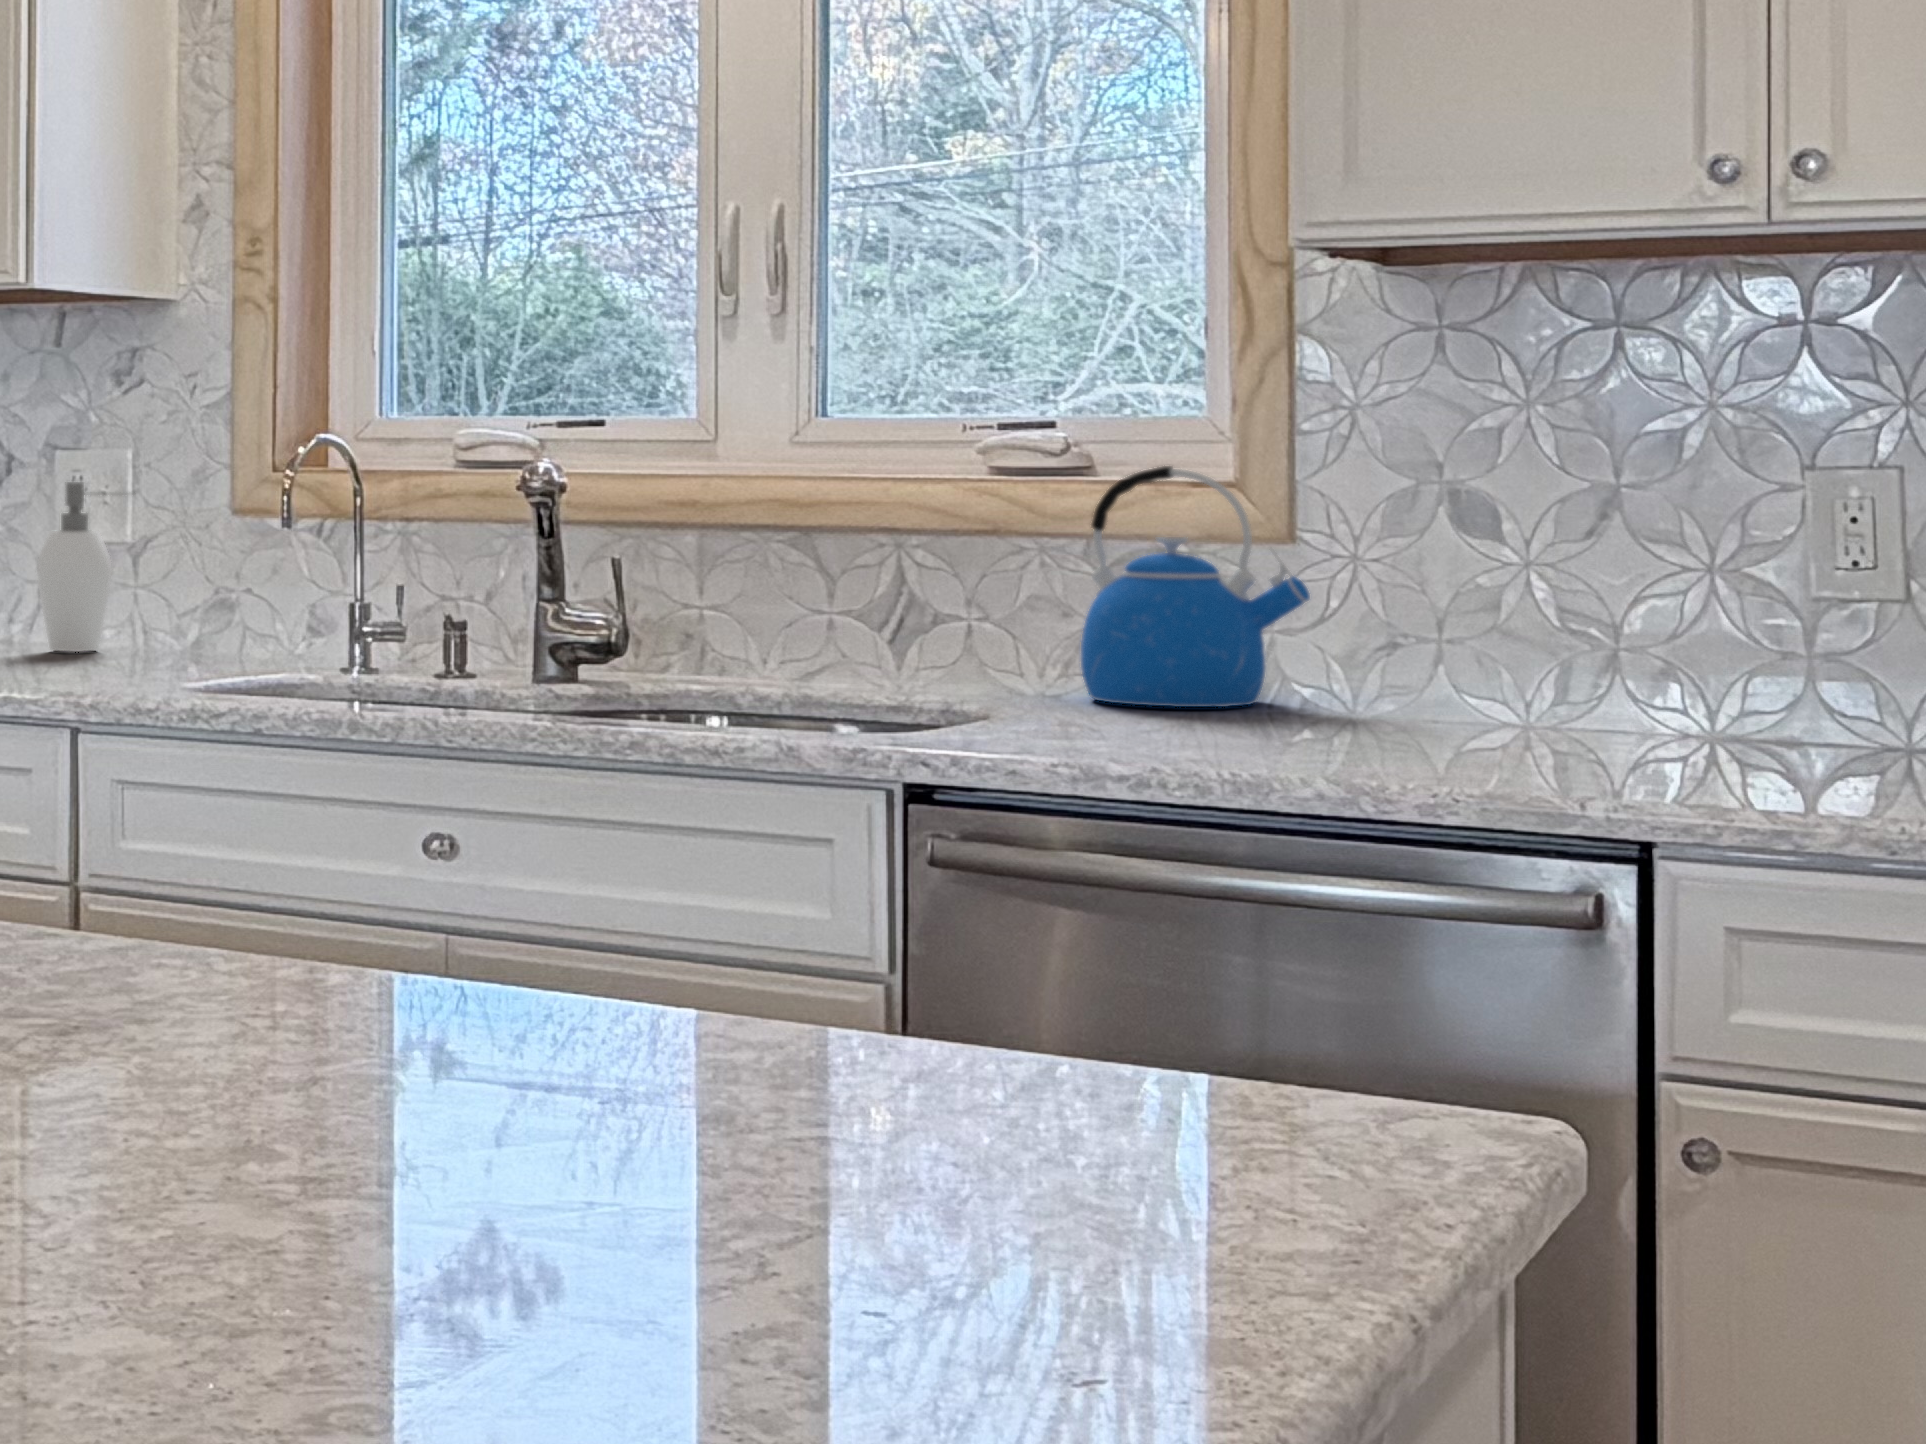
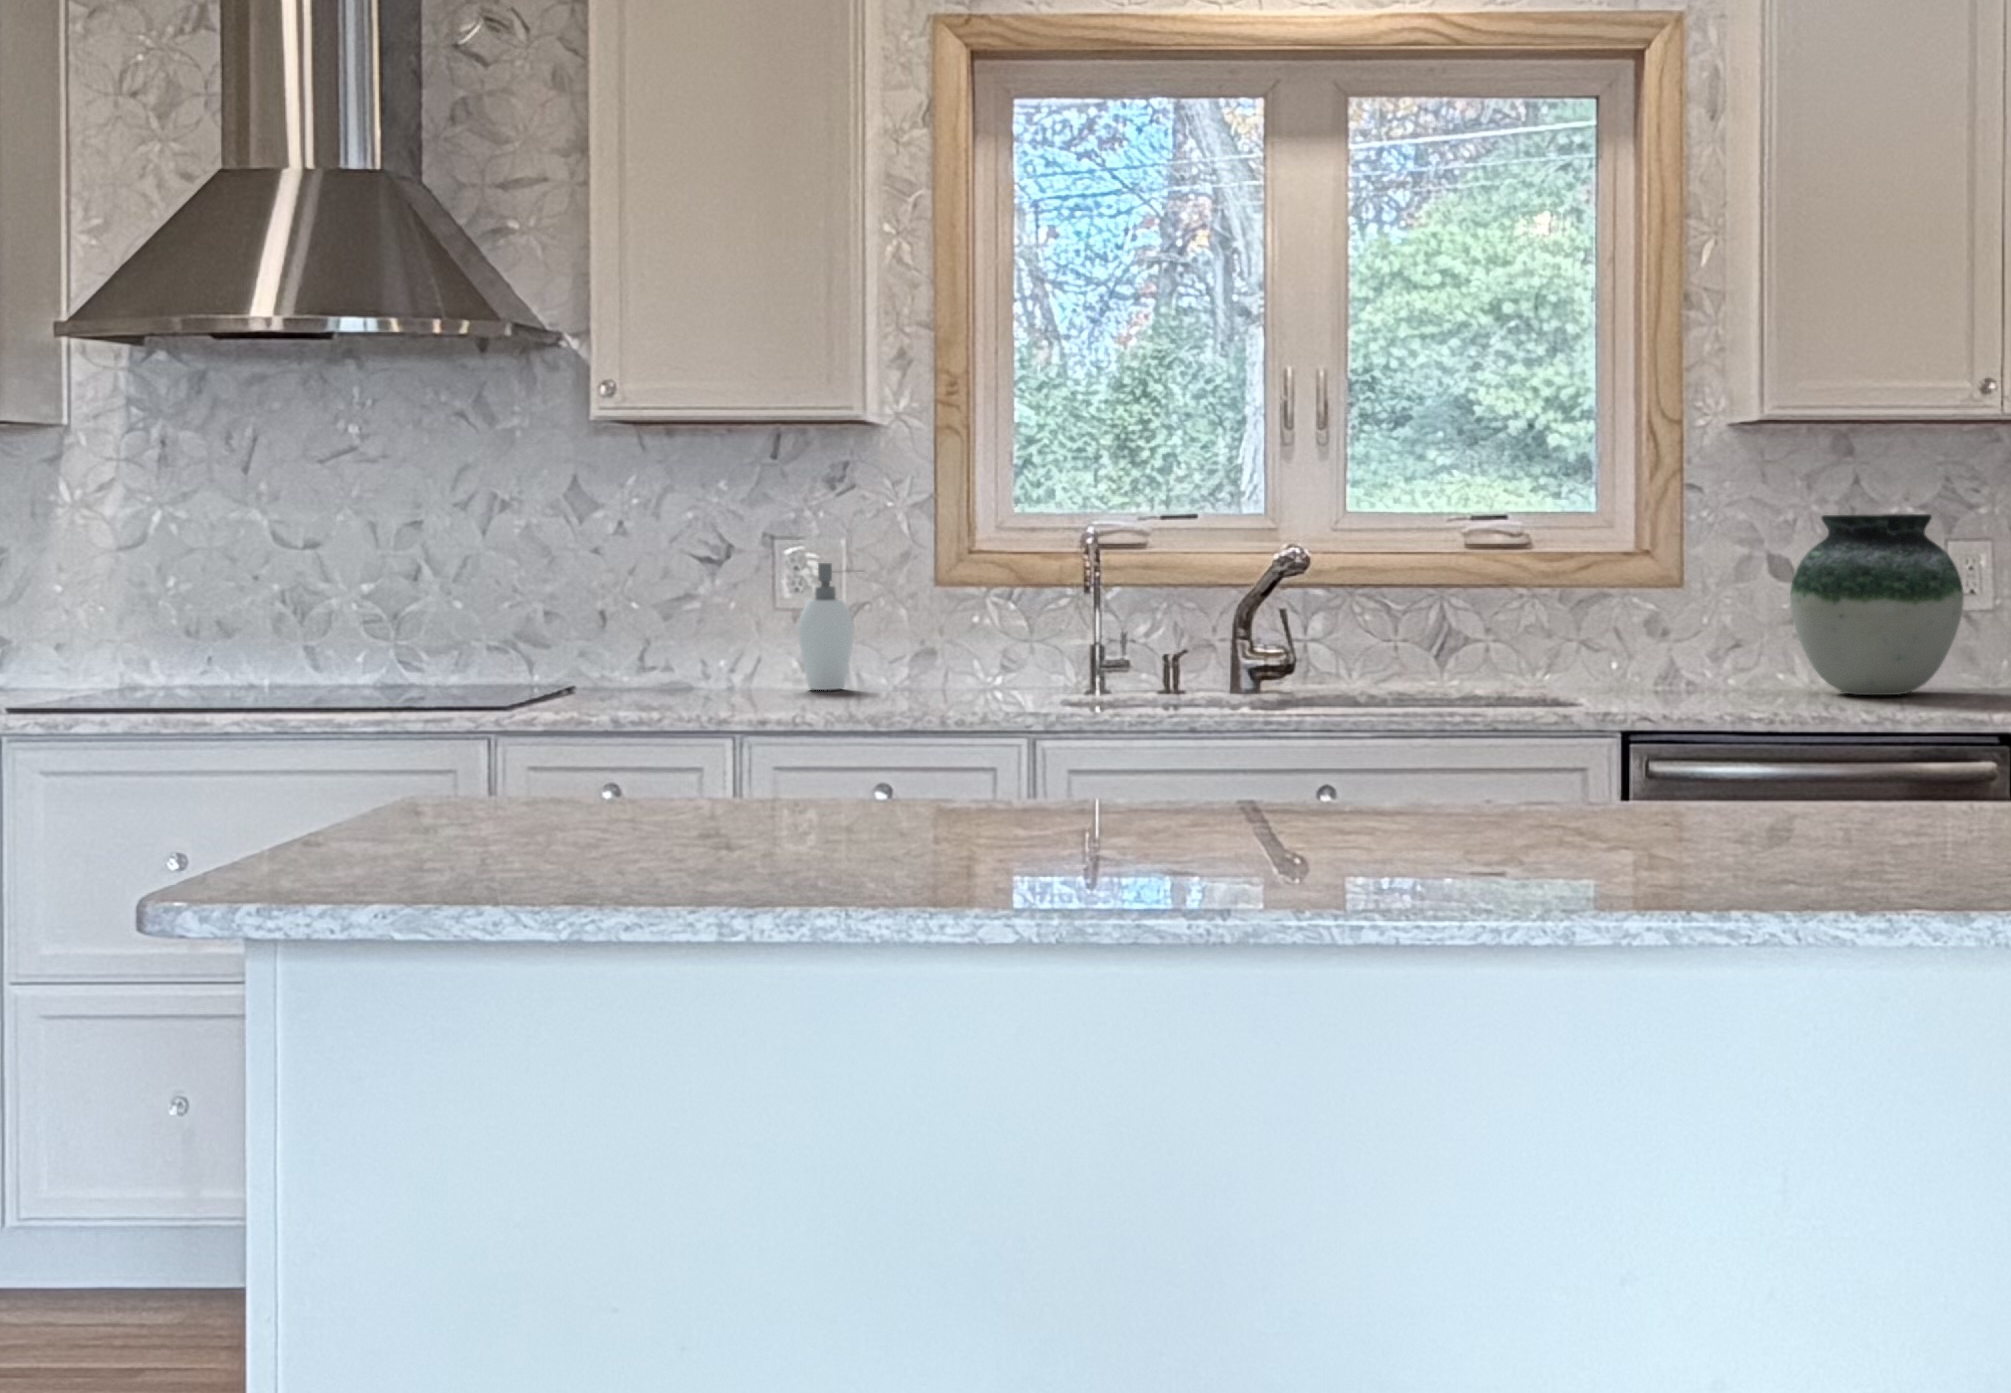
vase: none [1366,424,1710,758] -> present [1790,514,1964,695]
kettle: present [1081,466,1310,707] -> none [1561,540,1693,683]

